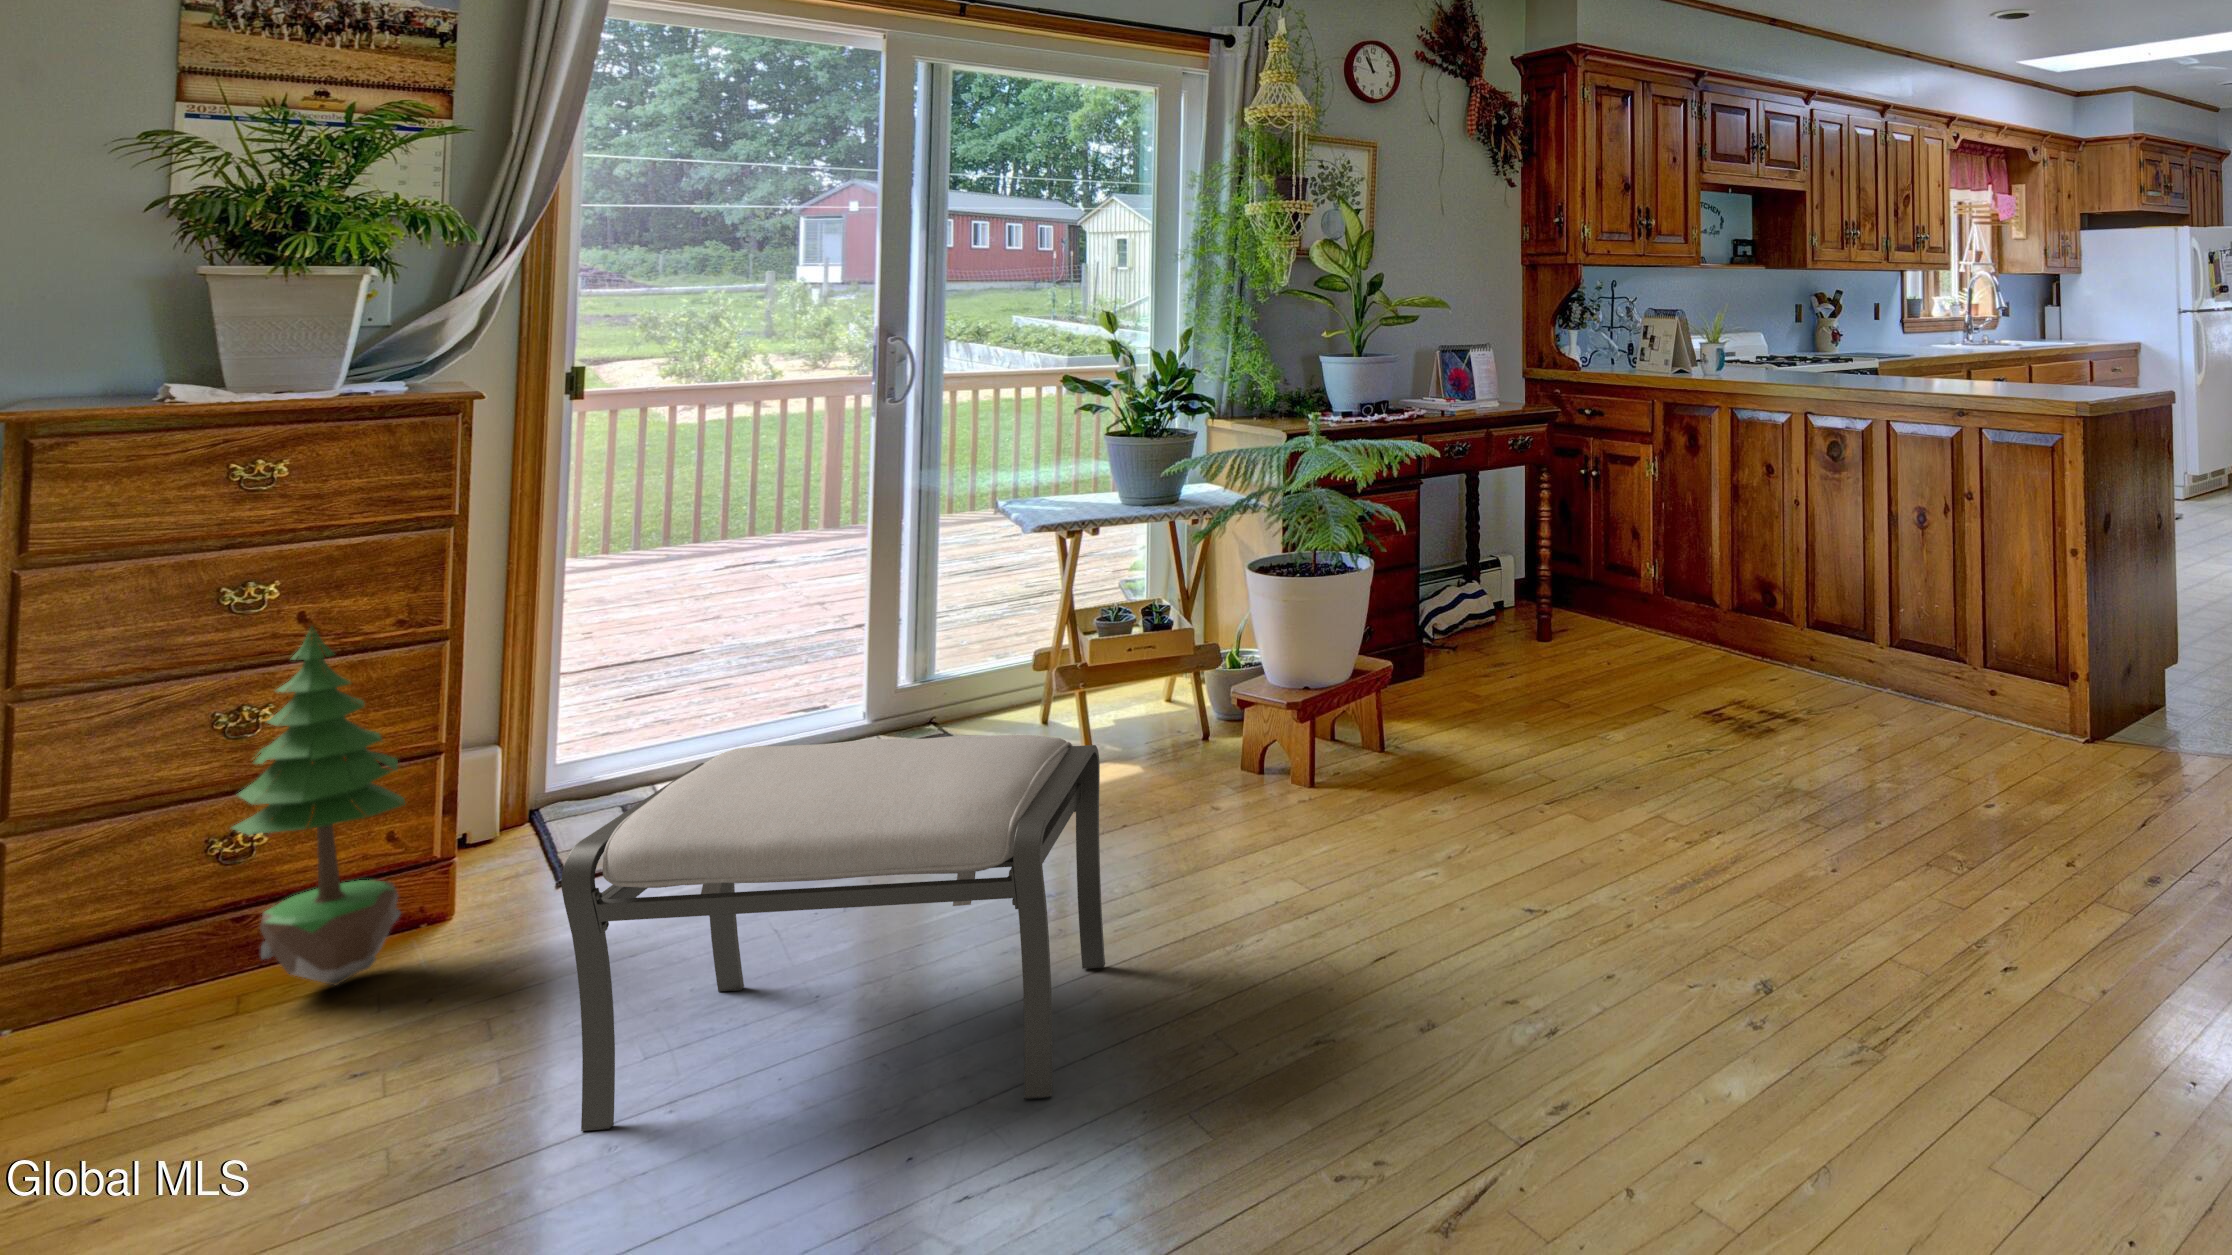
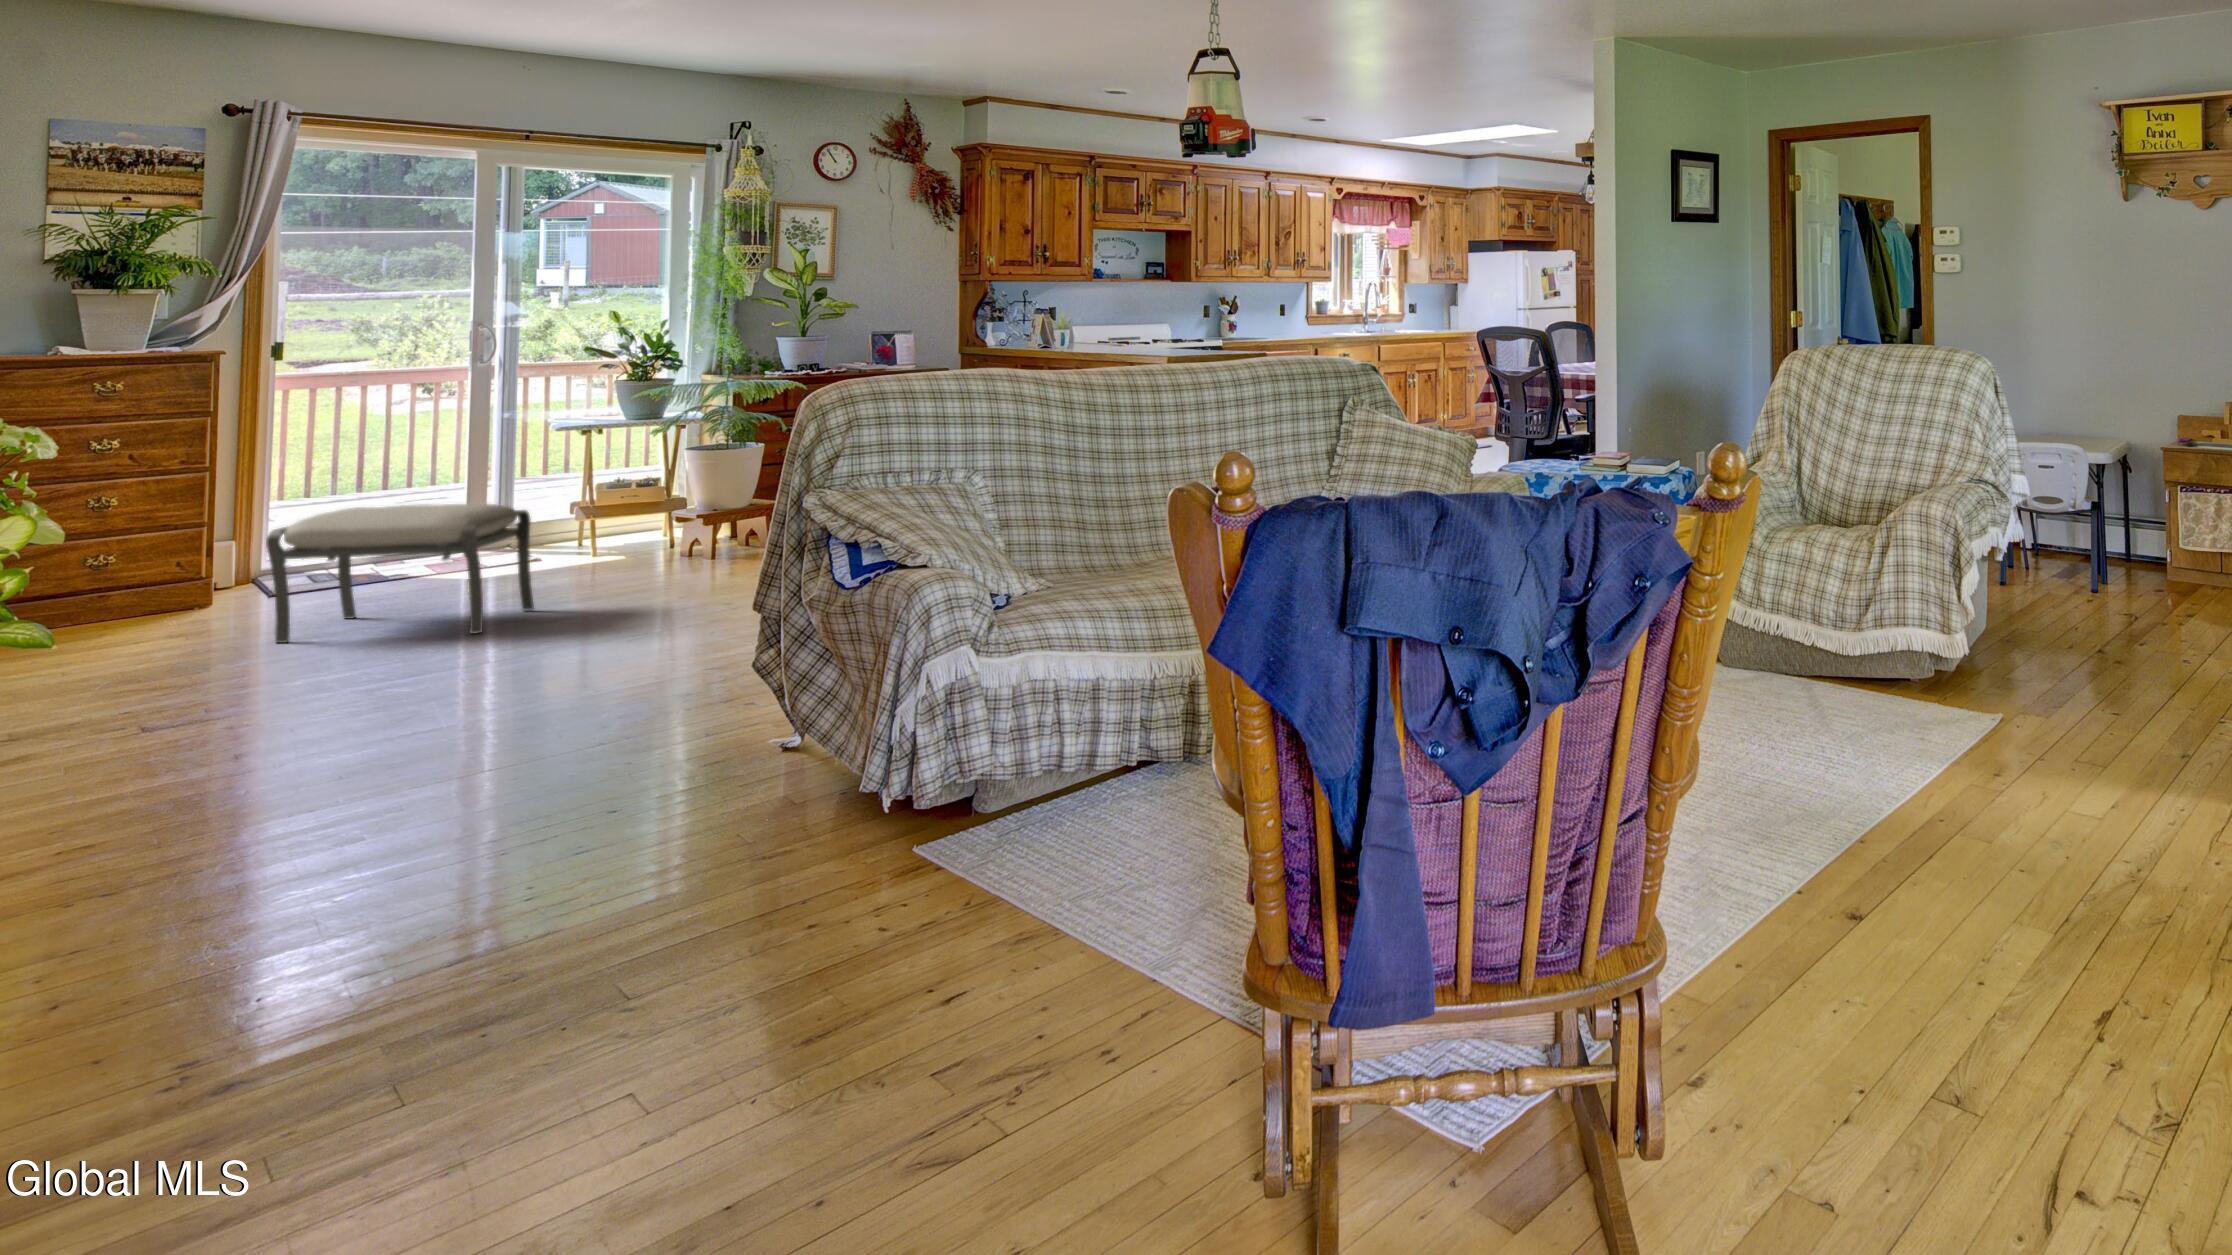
potted tree: present [232,627,405,985] -> none [104,456,188,621]

